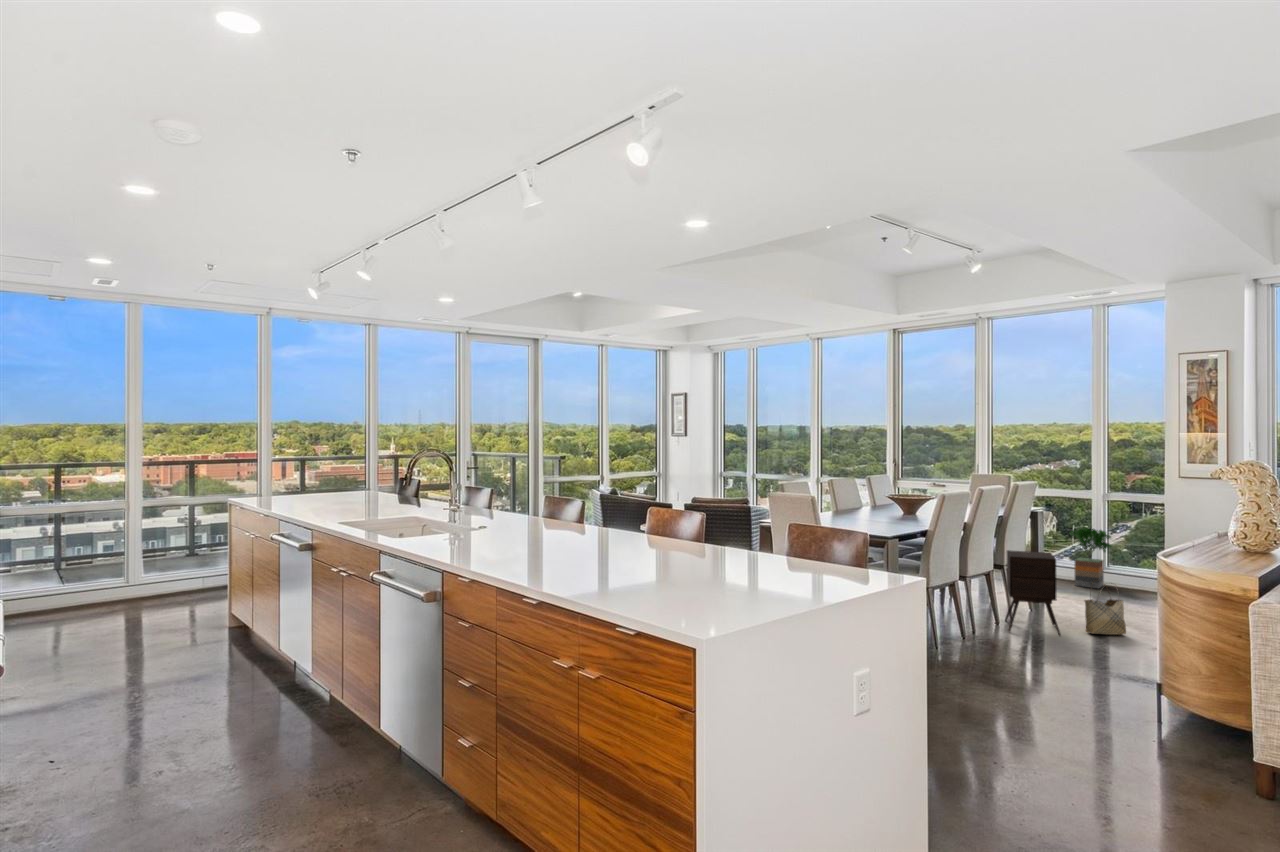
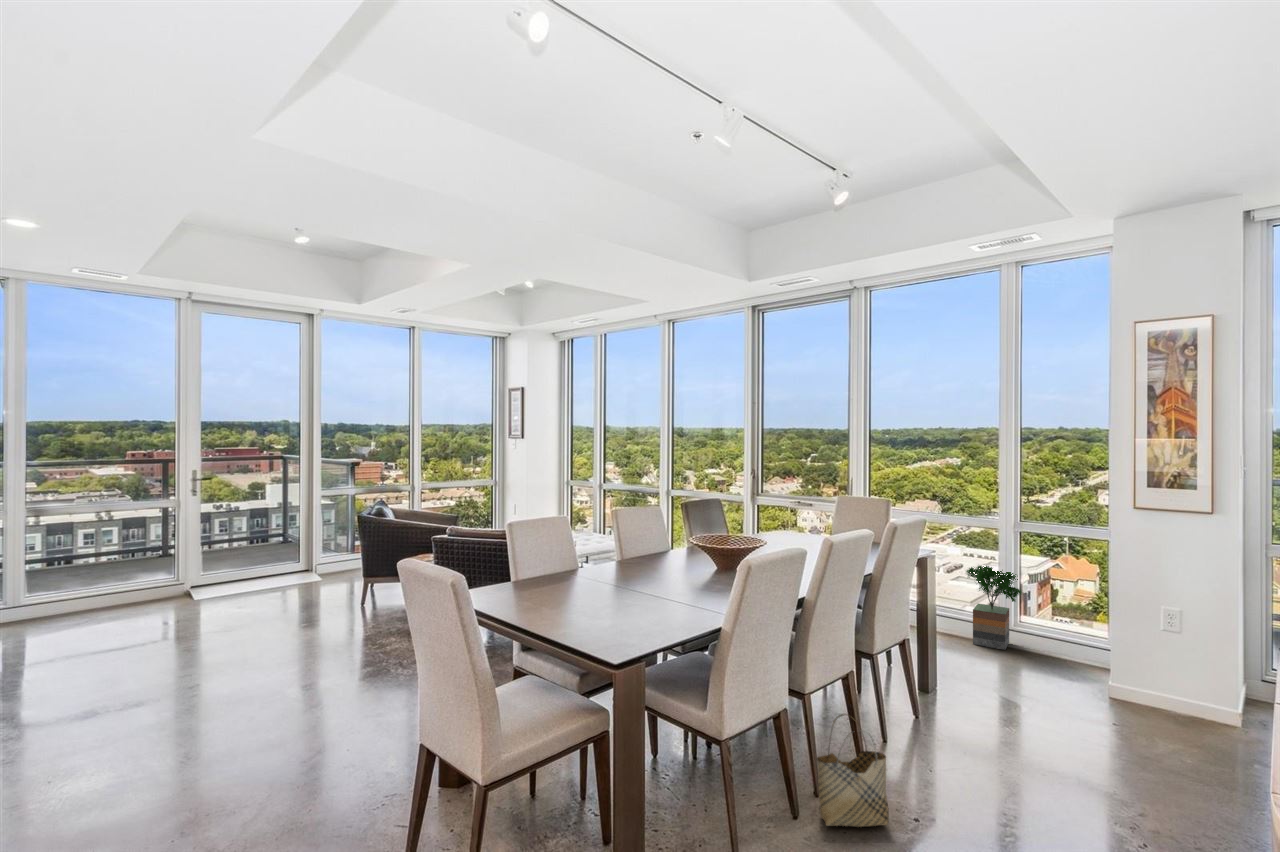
side table: present [1005,550,1061,636] -> none [882,628,974,788]
woven basket: present [1085,580,1126,635] -> present [817,714,889,827]

